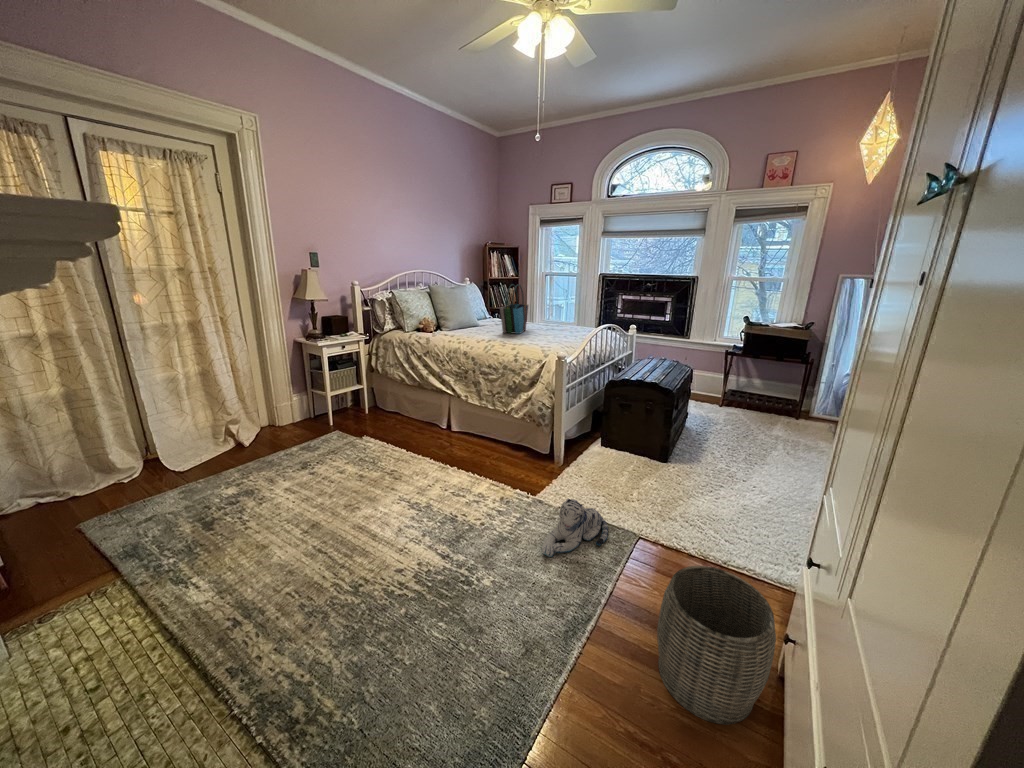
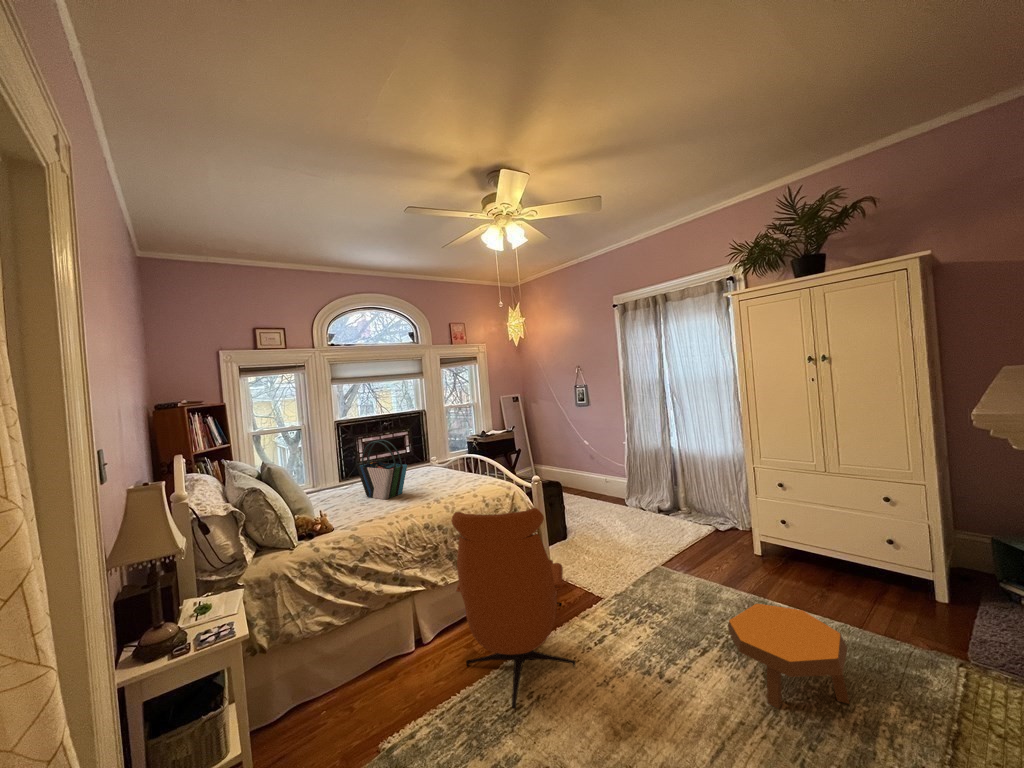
lounge chair: none [344,323,538,489] -> present [451,508,576,708]
plush toy: present [541,499,608,557] -> none [636,558,685,605]
footstool: none [310,533,449,696] -> present [728,604,850,708]
woven basket: present [657,566,776,724] -> none [737,521,792,586]

